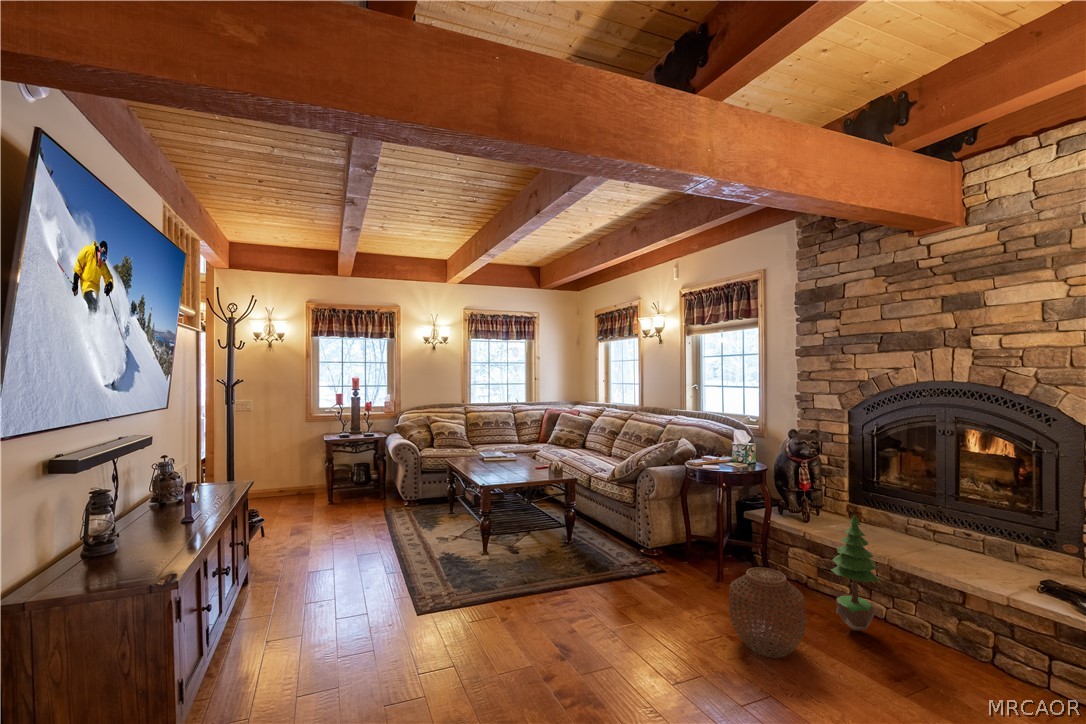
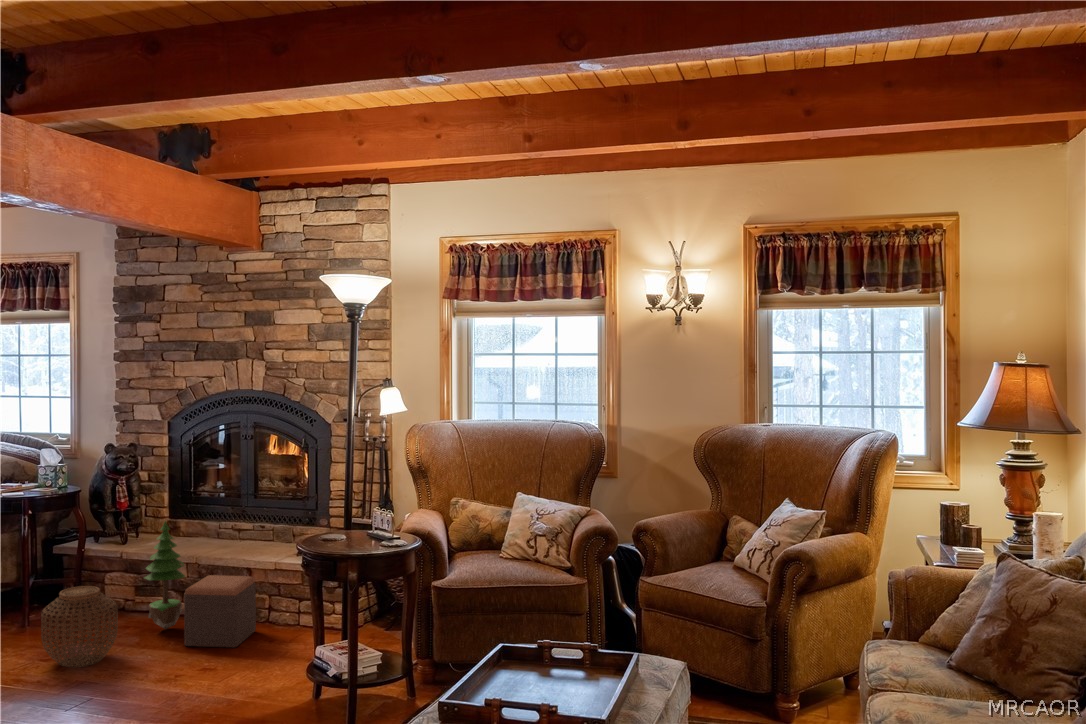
footstool: none [884,588,981,701] -> present [184,575,256,648]

